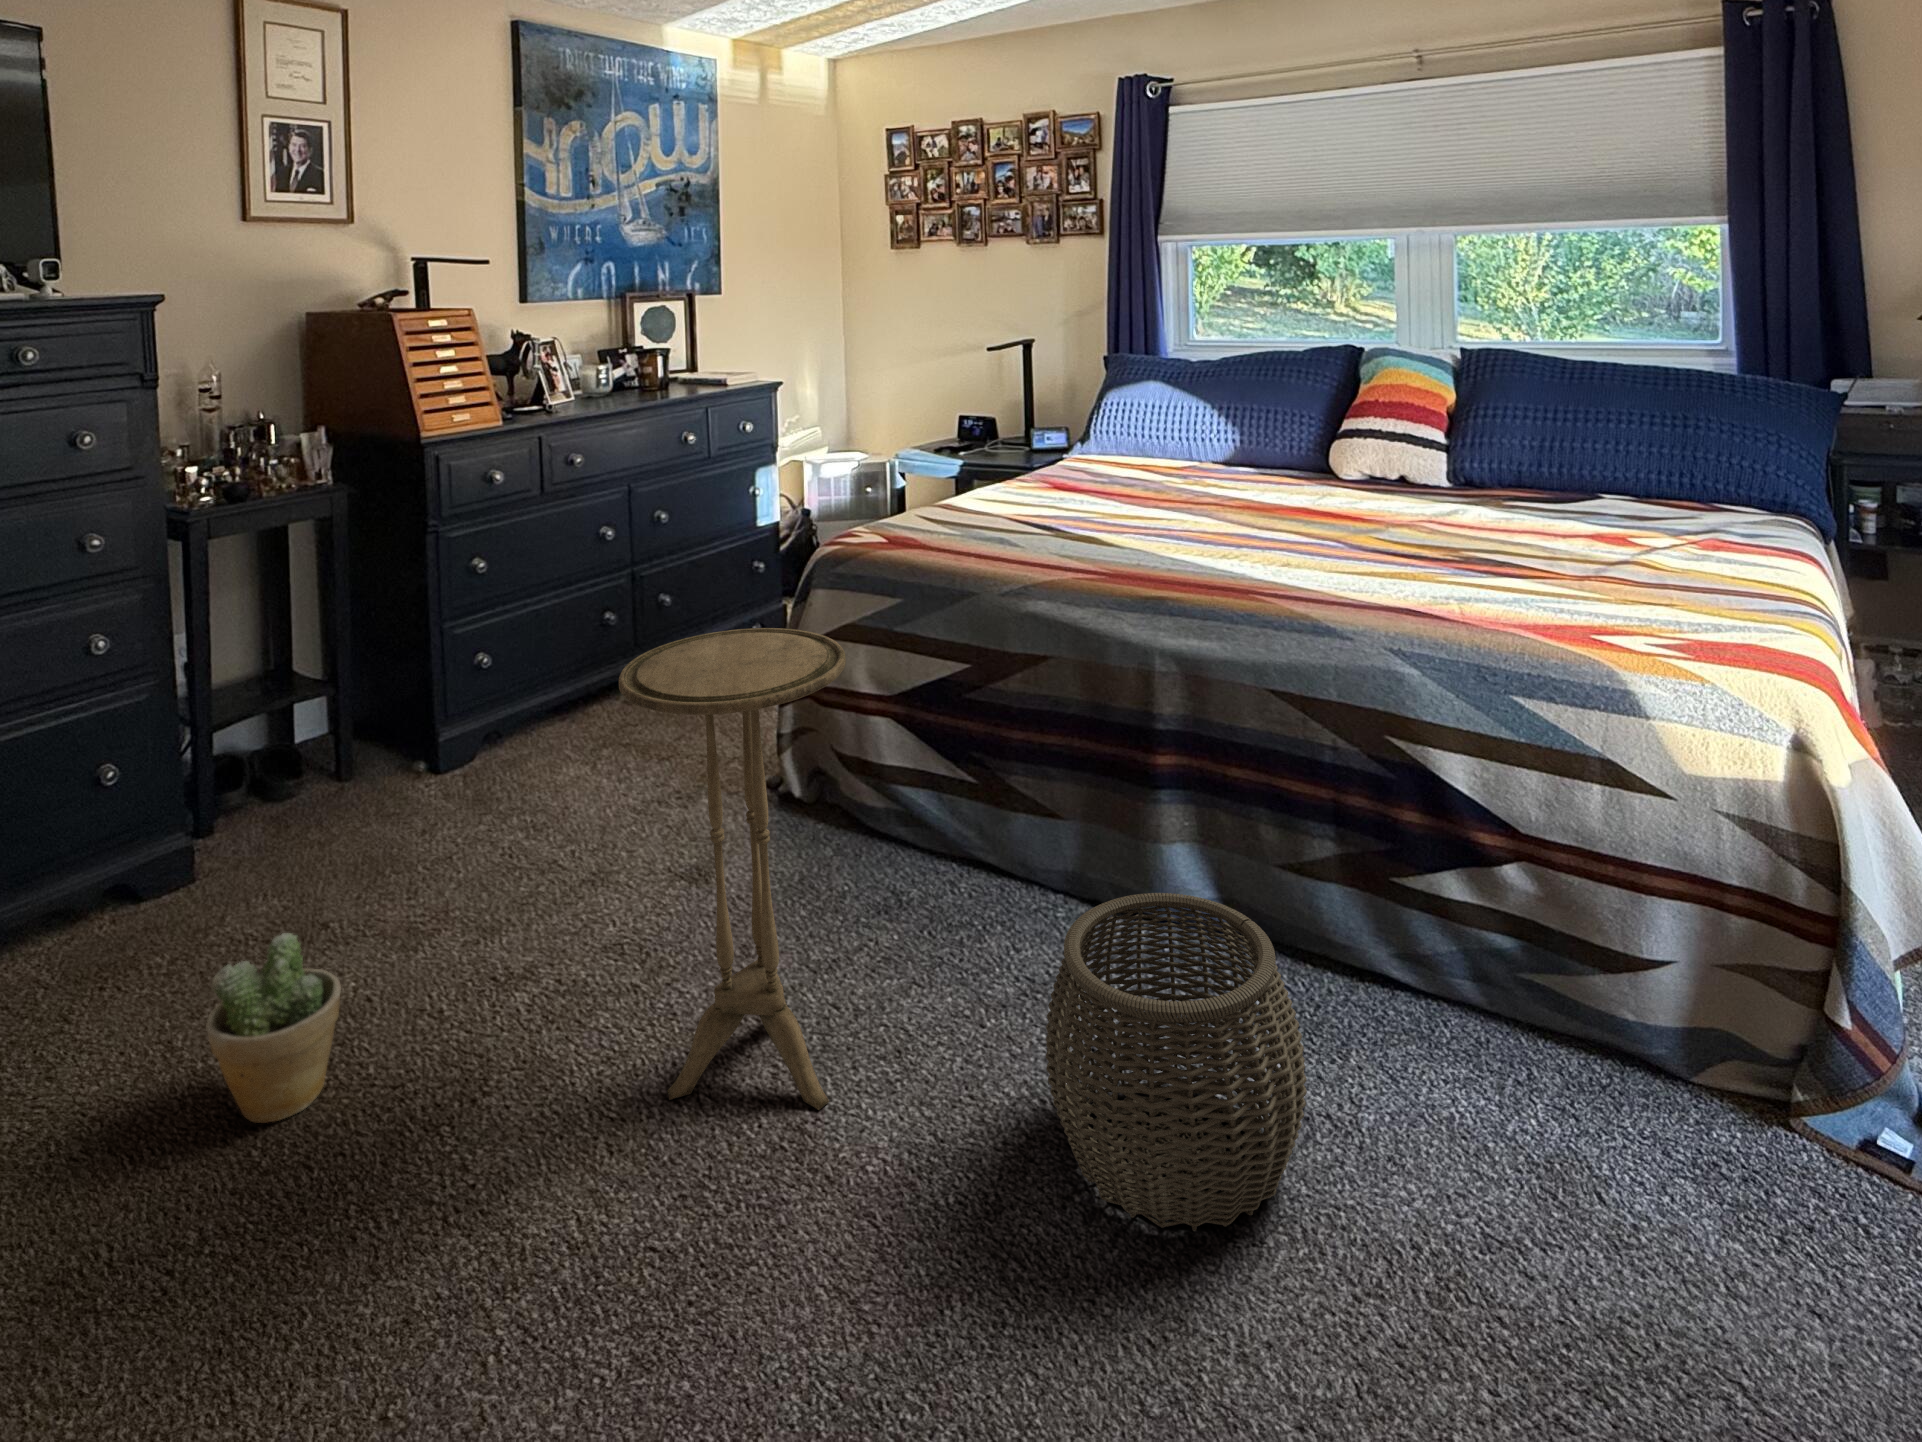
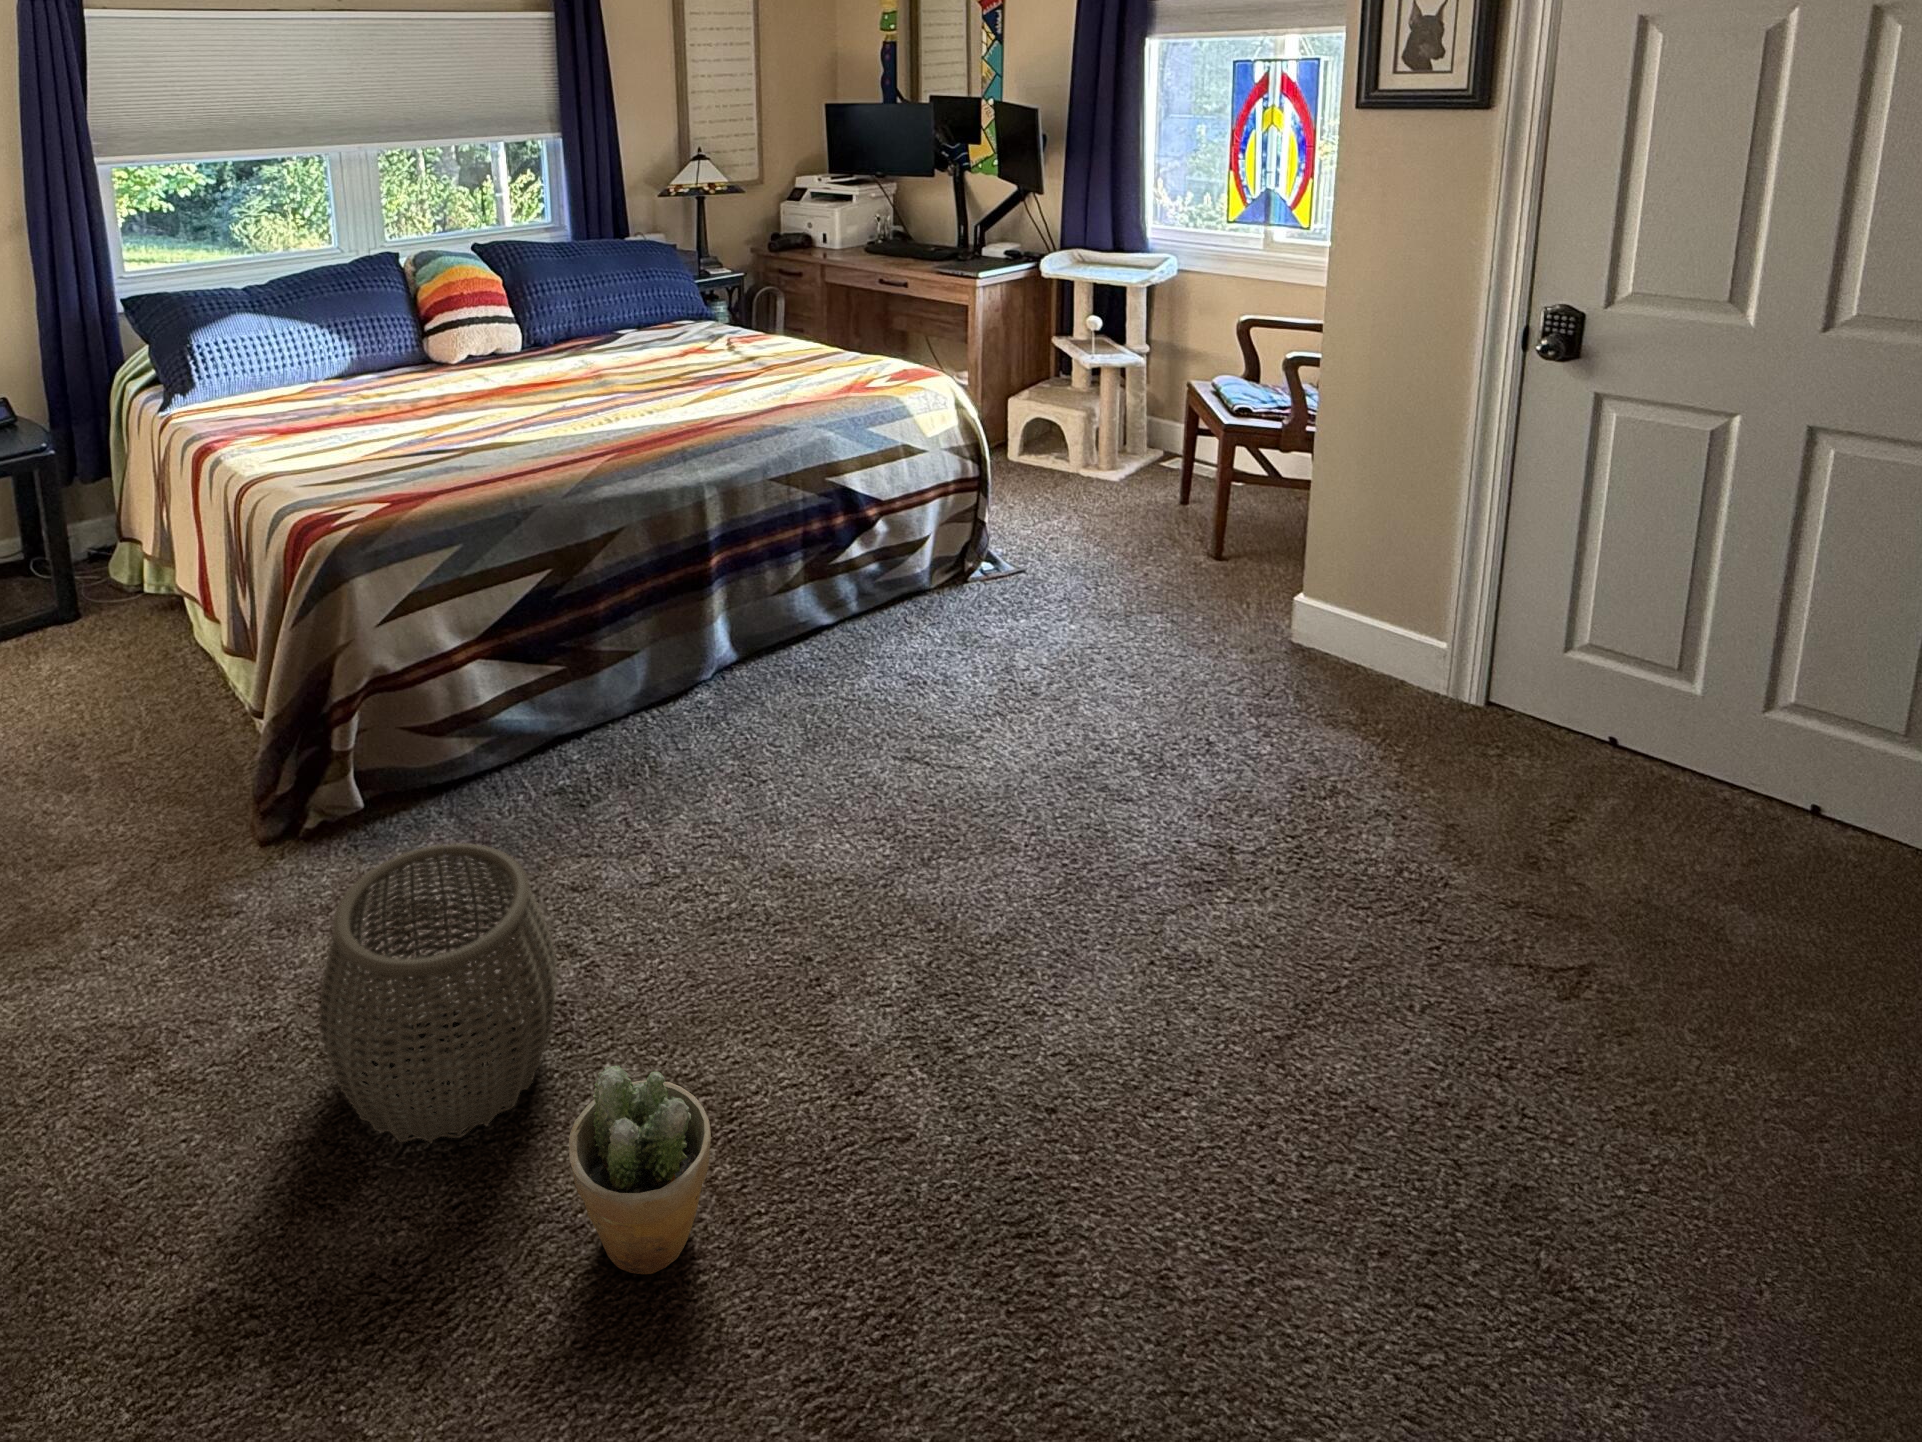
side table: present [619,628,846,1110] -> none [680,521,874,932]
woven basket: present [1046,893,1307,1231] -> present [318,843,558,1143]

